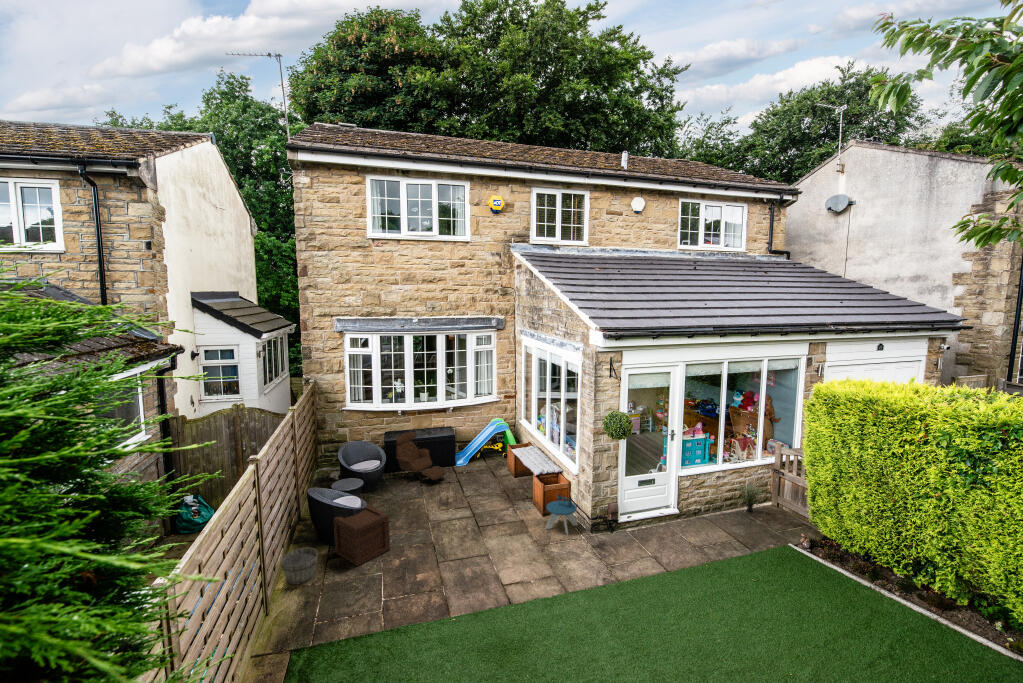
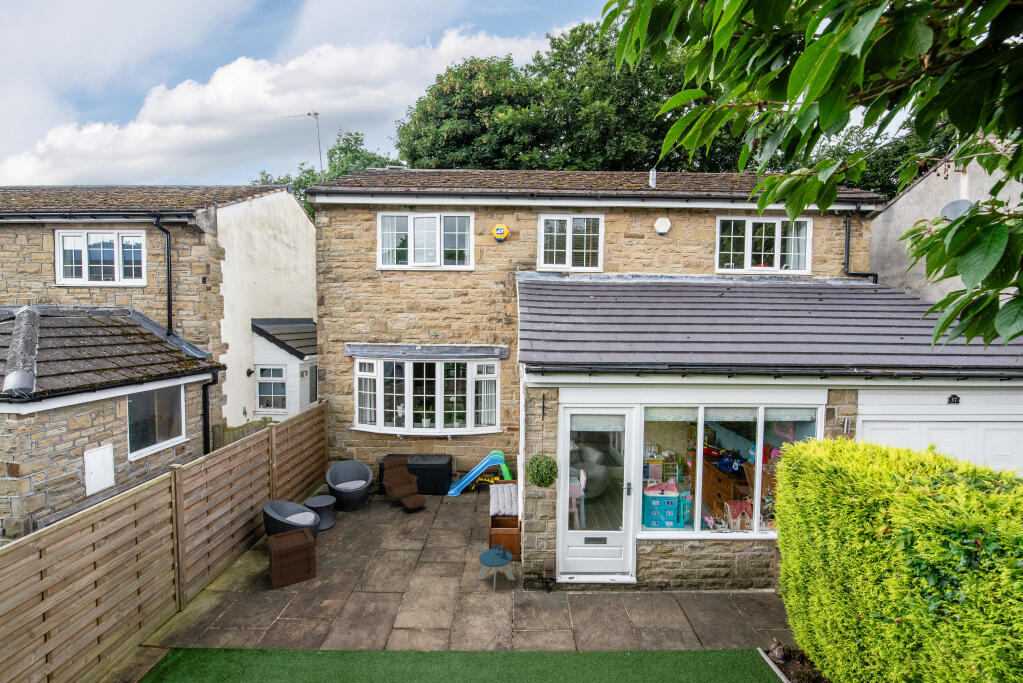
potted plant: present [738,484,765,512] -> none [716,560,751,598]
wooden bucket: present [281,548,318,585] -> none [203,562,241,598]

